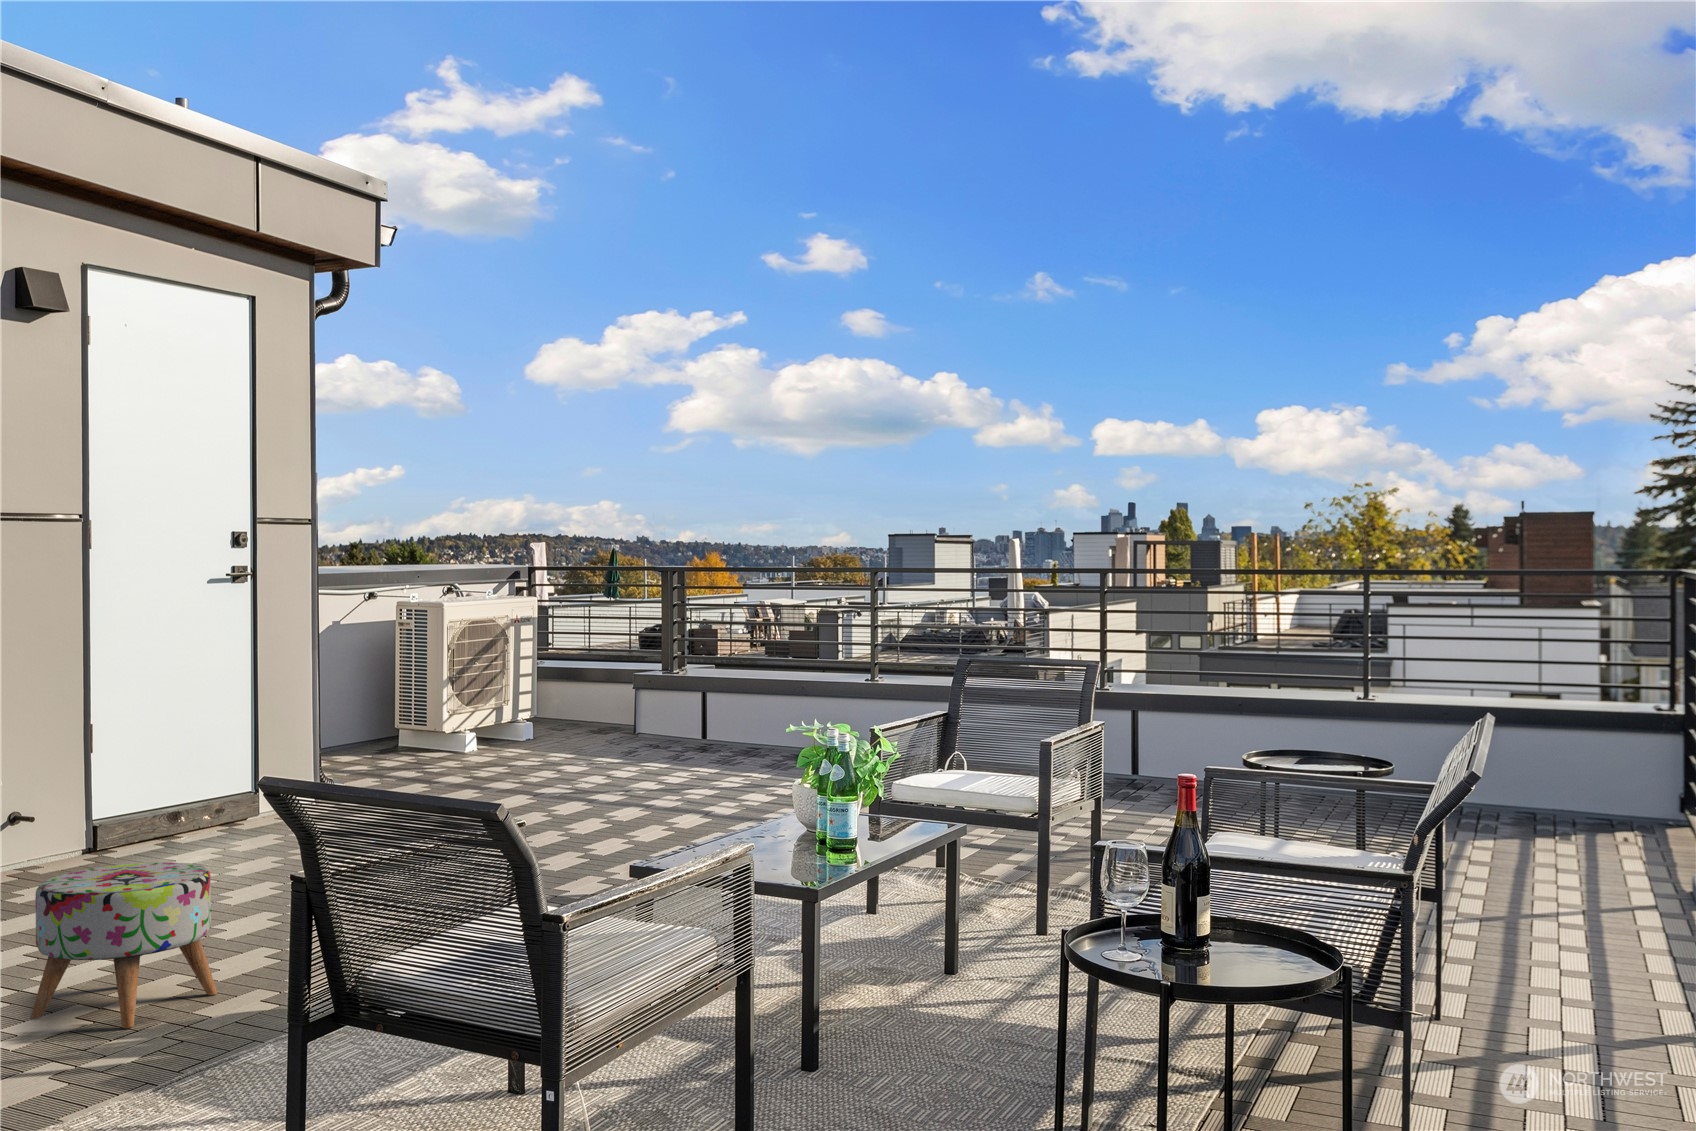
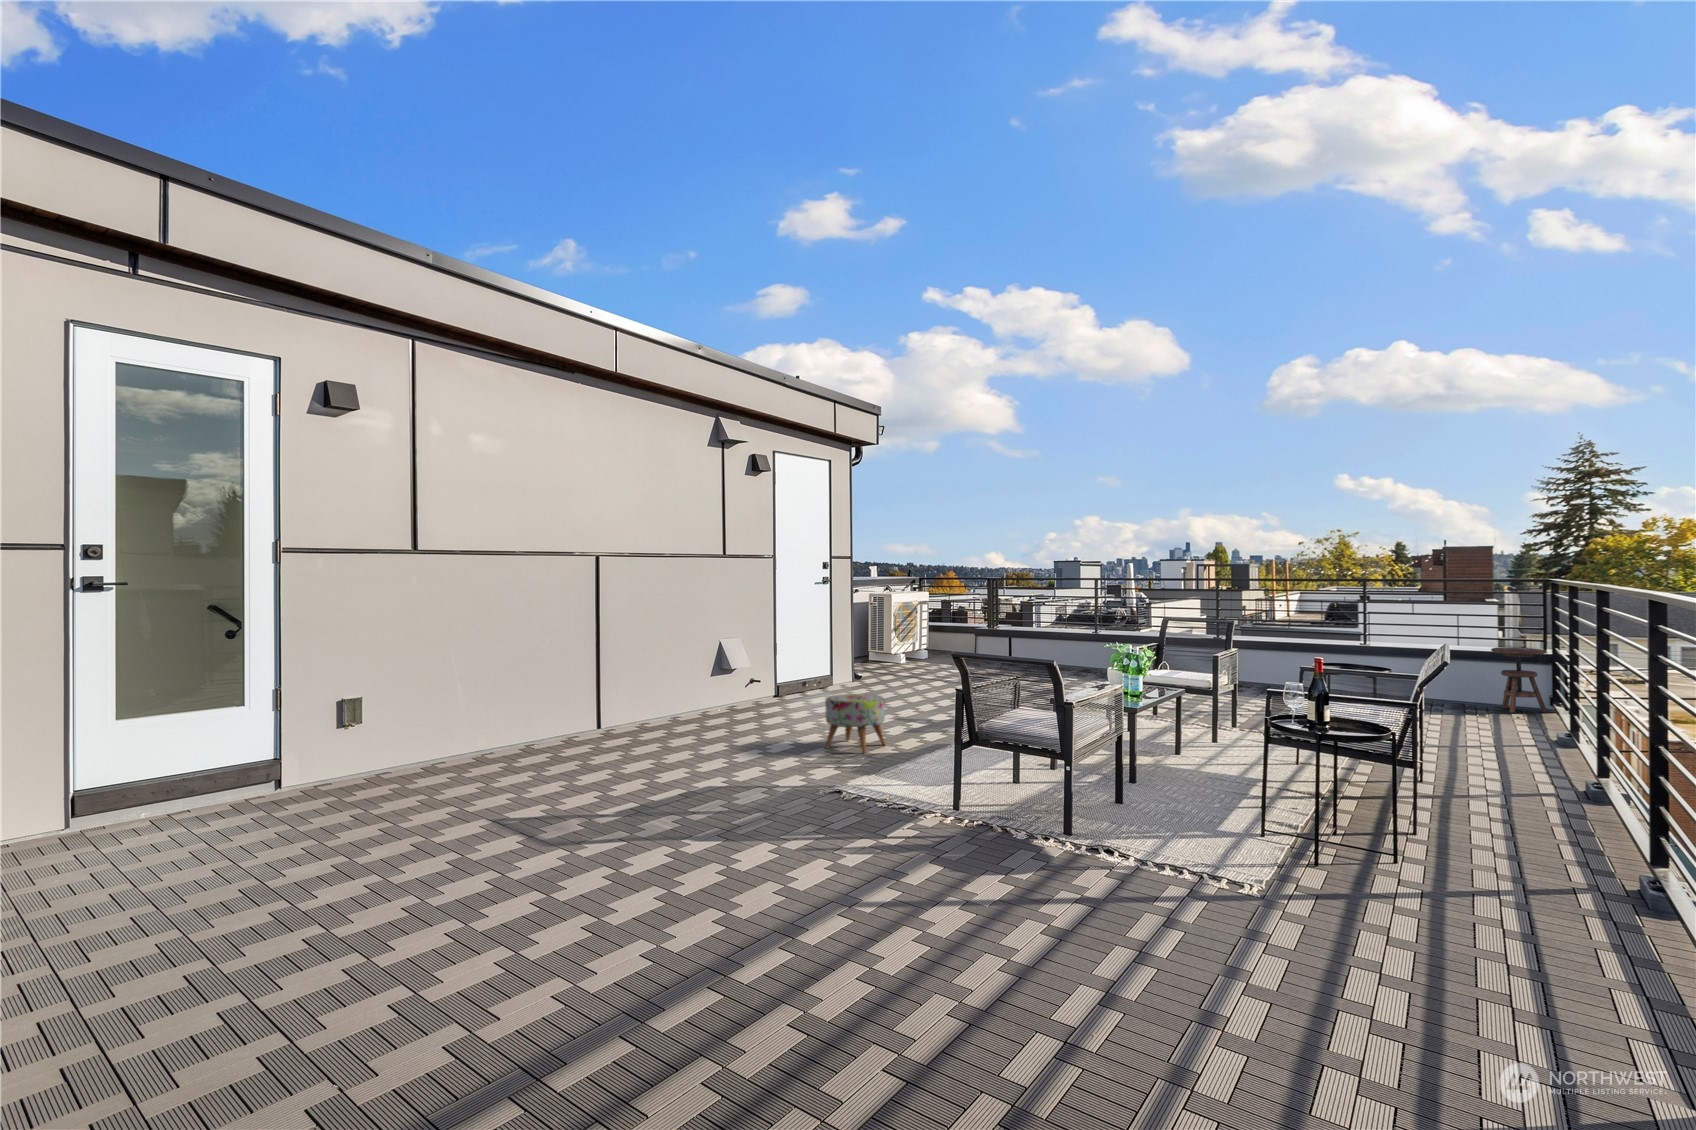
side table: none [1582,698,1676,828] -> present [1491,647,1547,713]

